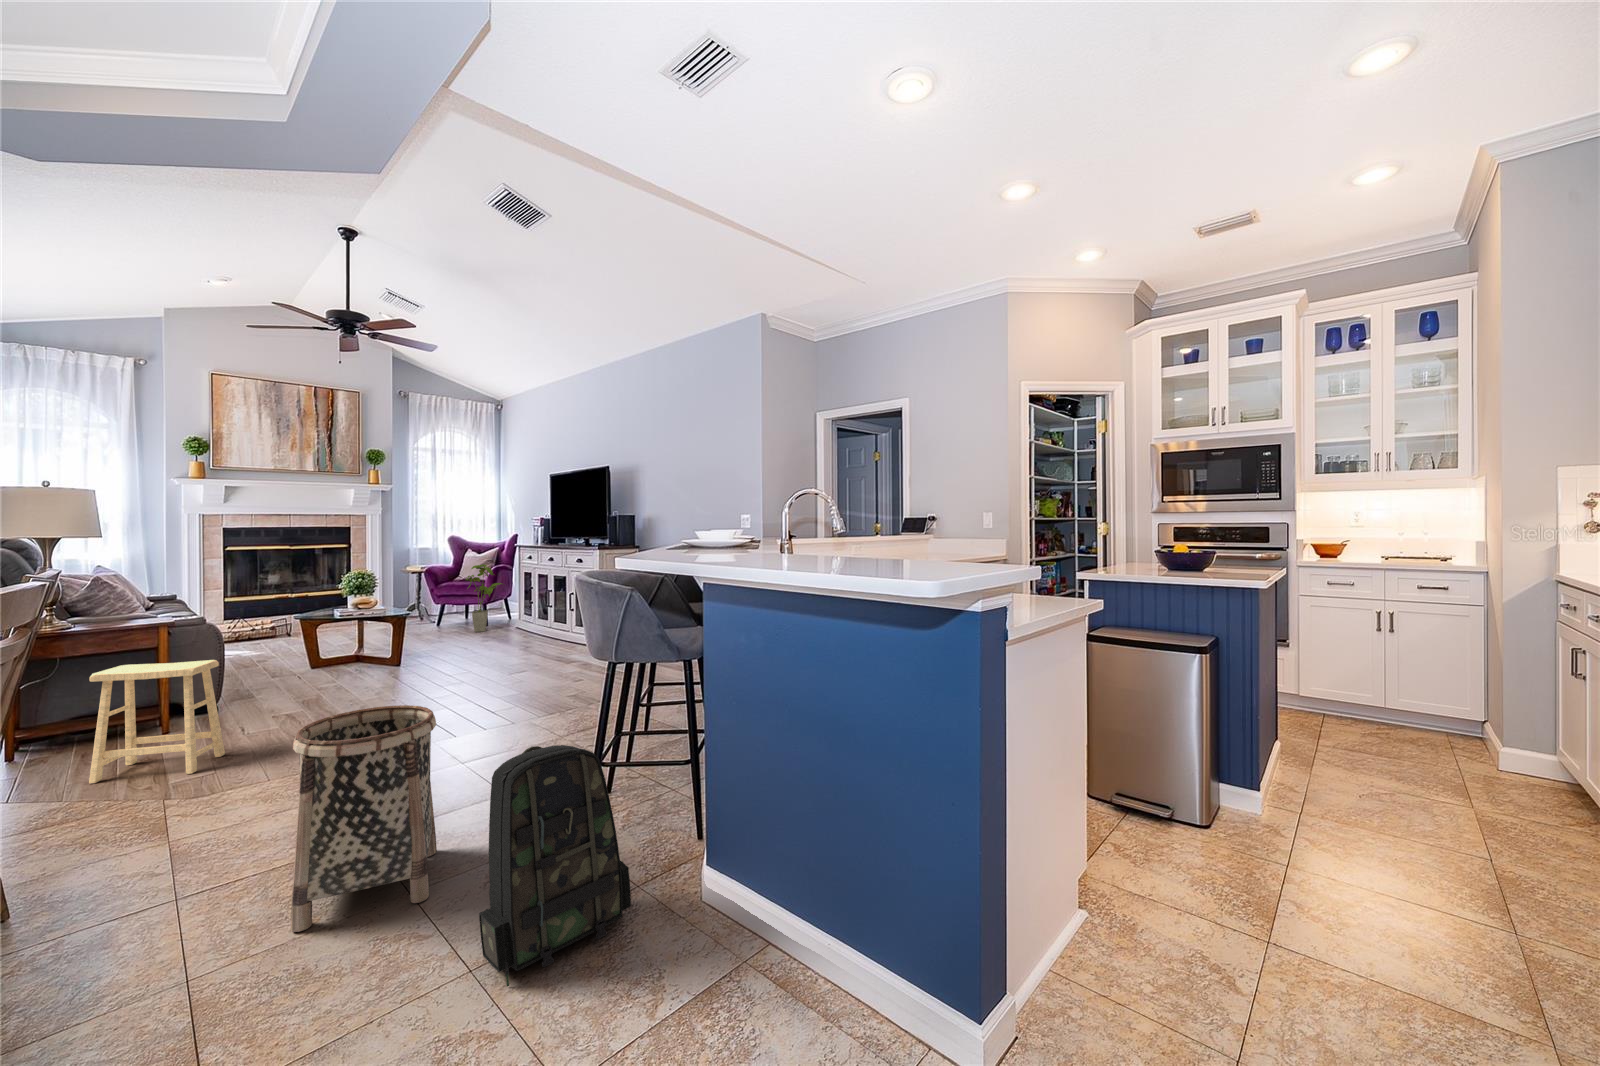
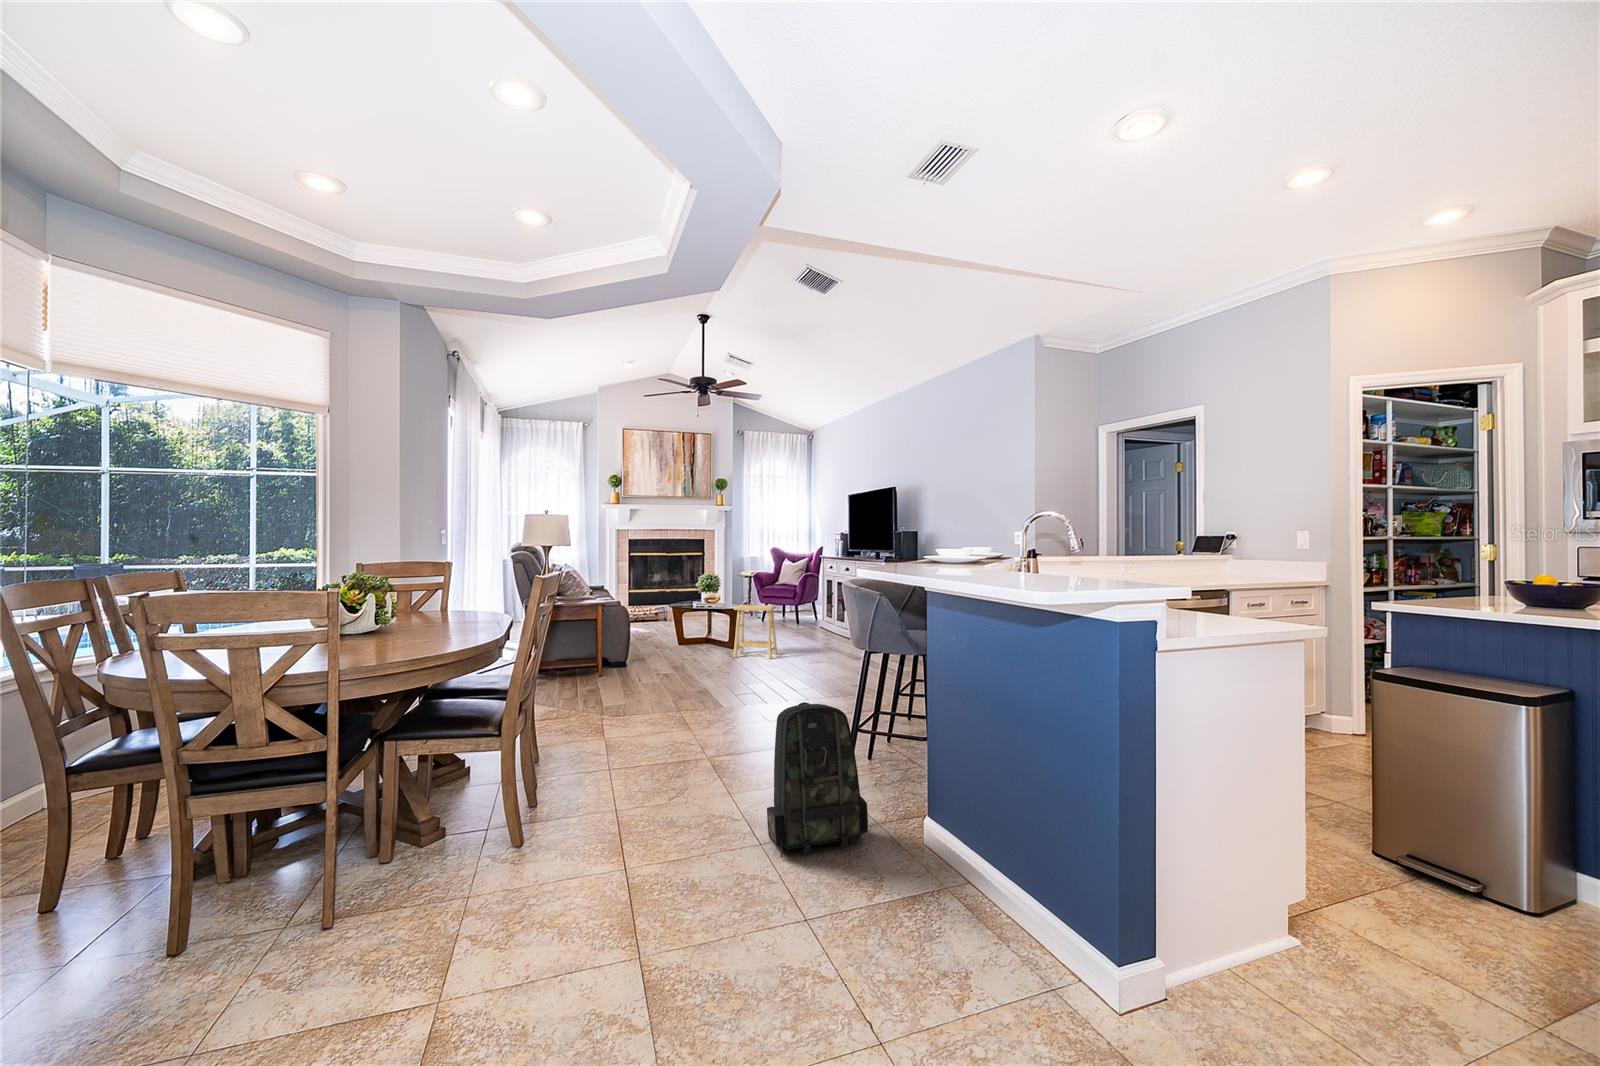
house plant: present [467,564,504,632] -> none [781,572,812,629]
footstool: present [89,660,225,784] -> present [733,604,777,659]
basket: present [291,705,437,932] -> none [666,666,748,801]

